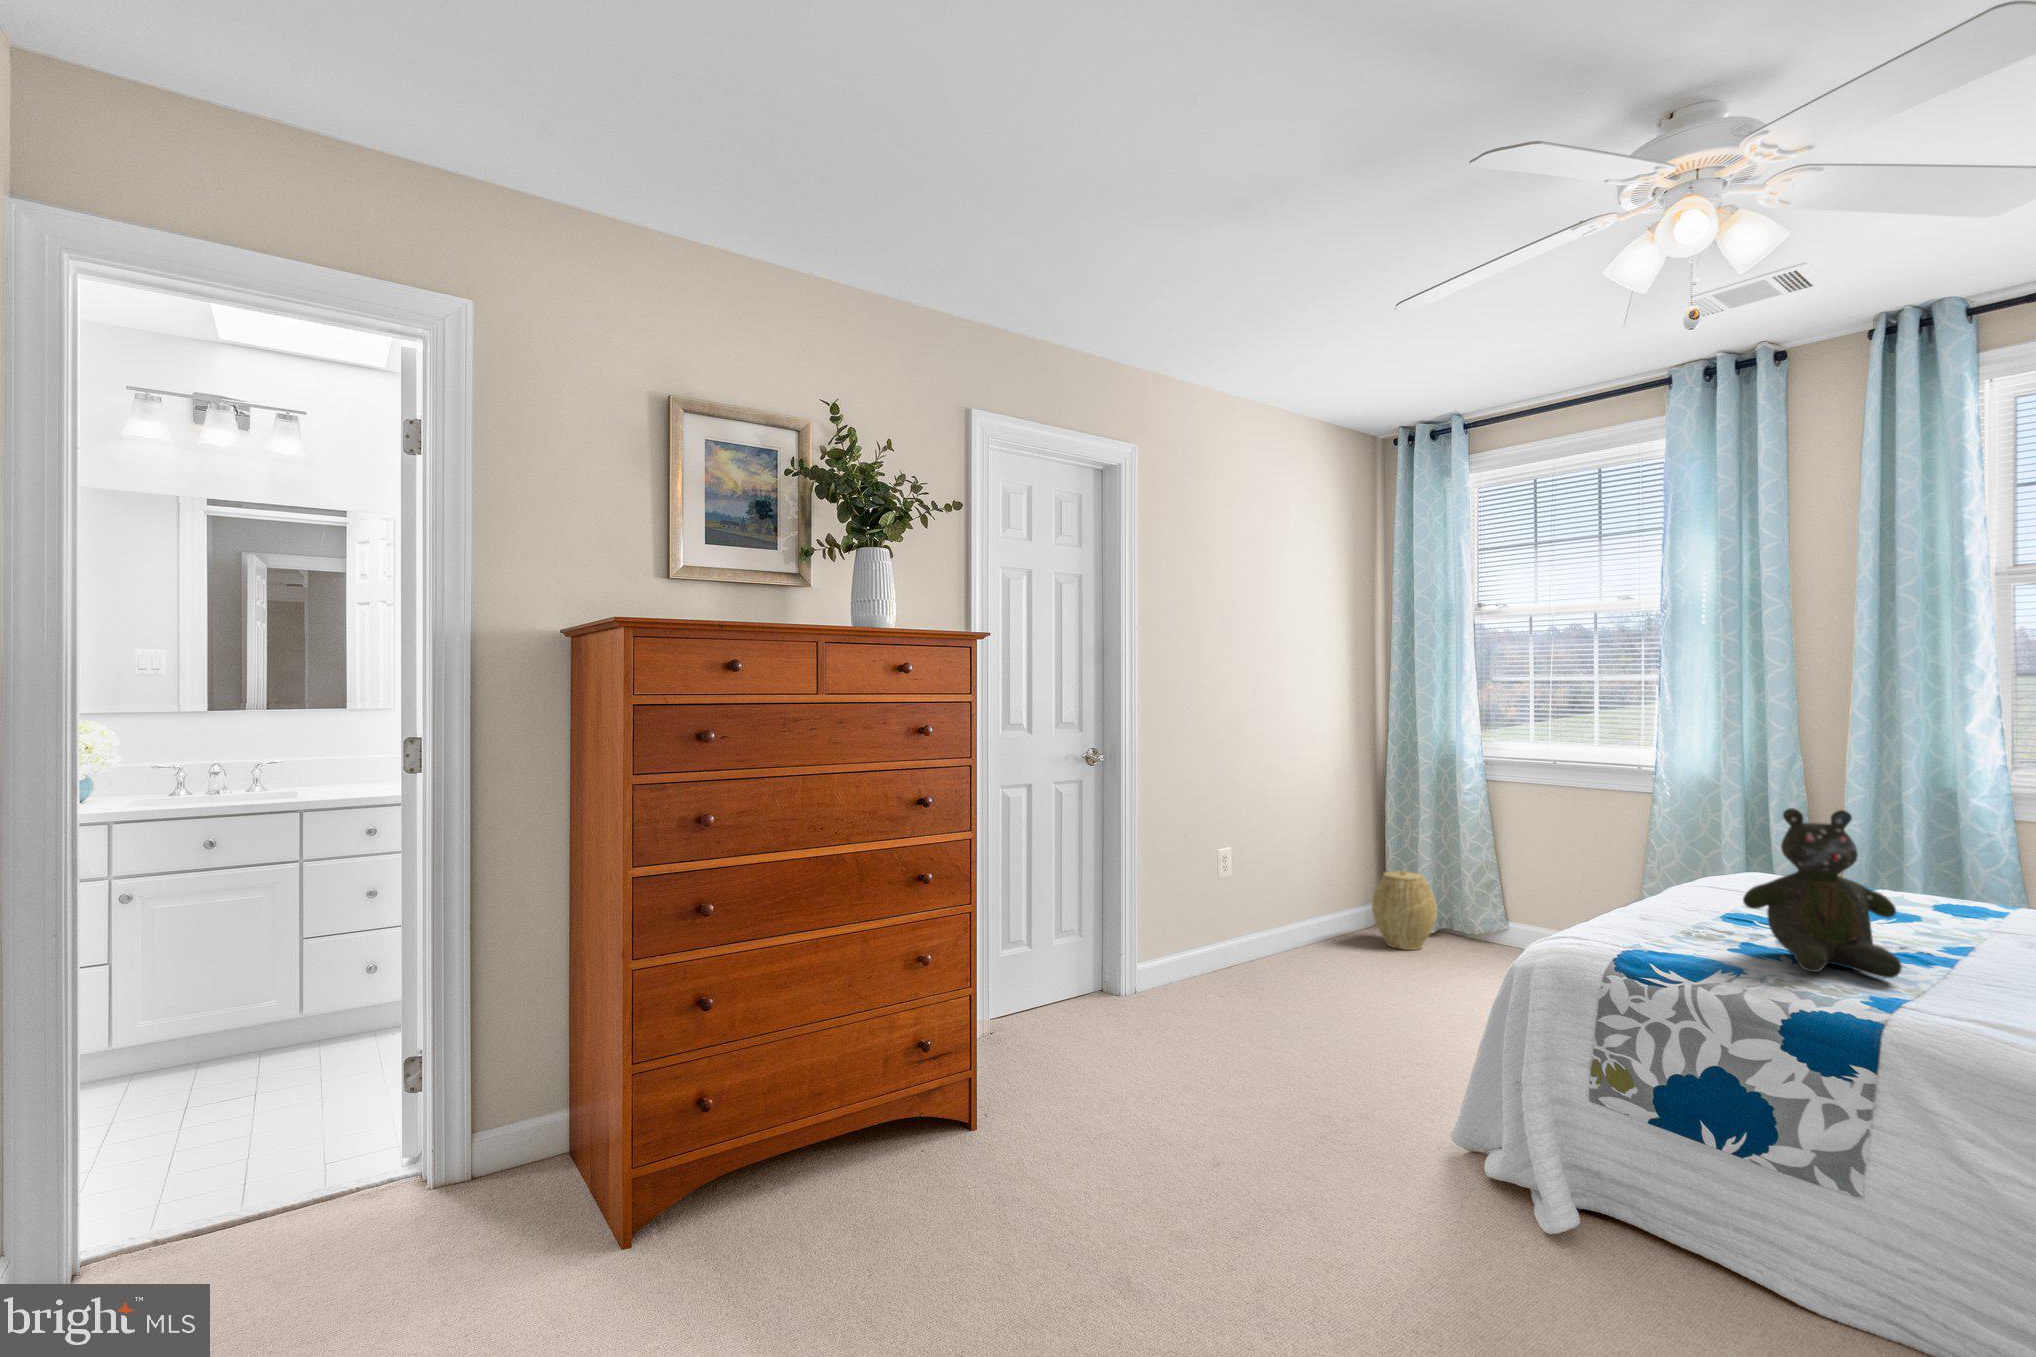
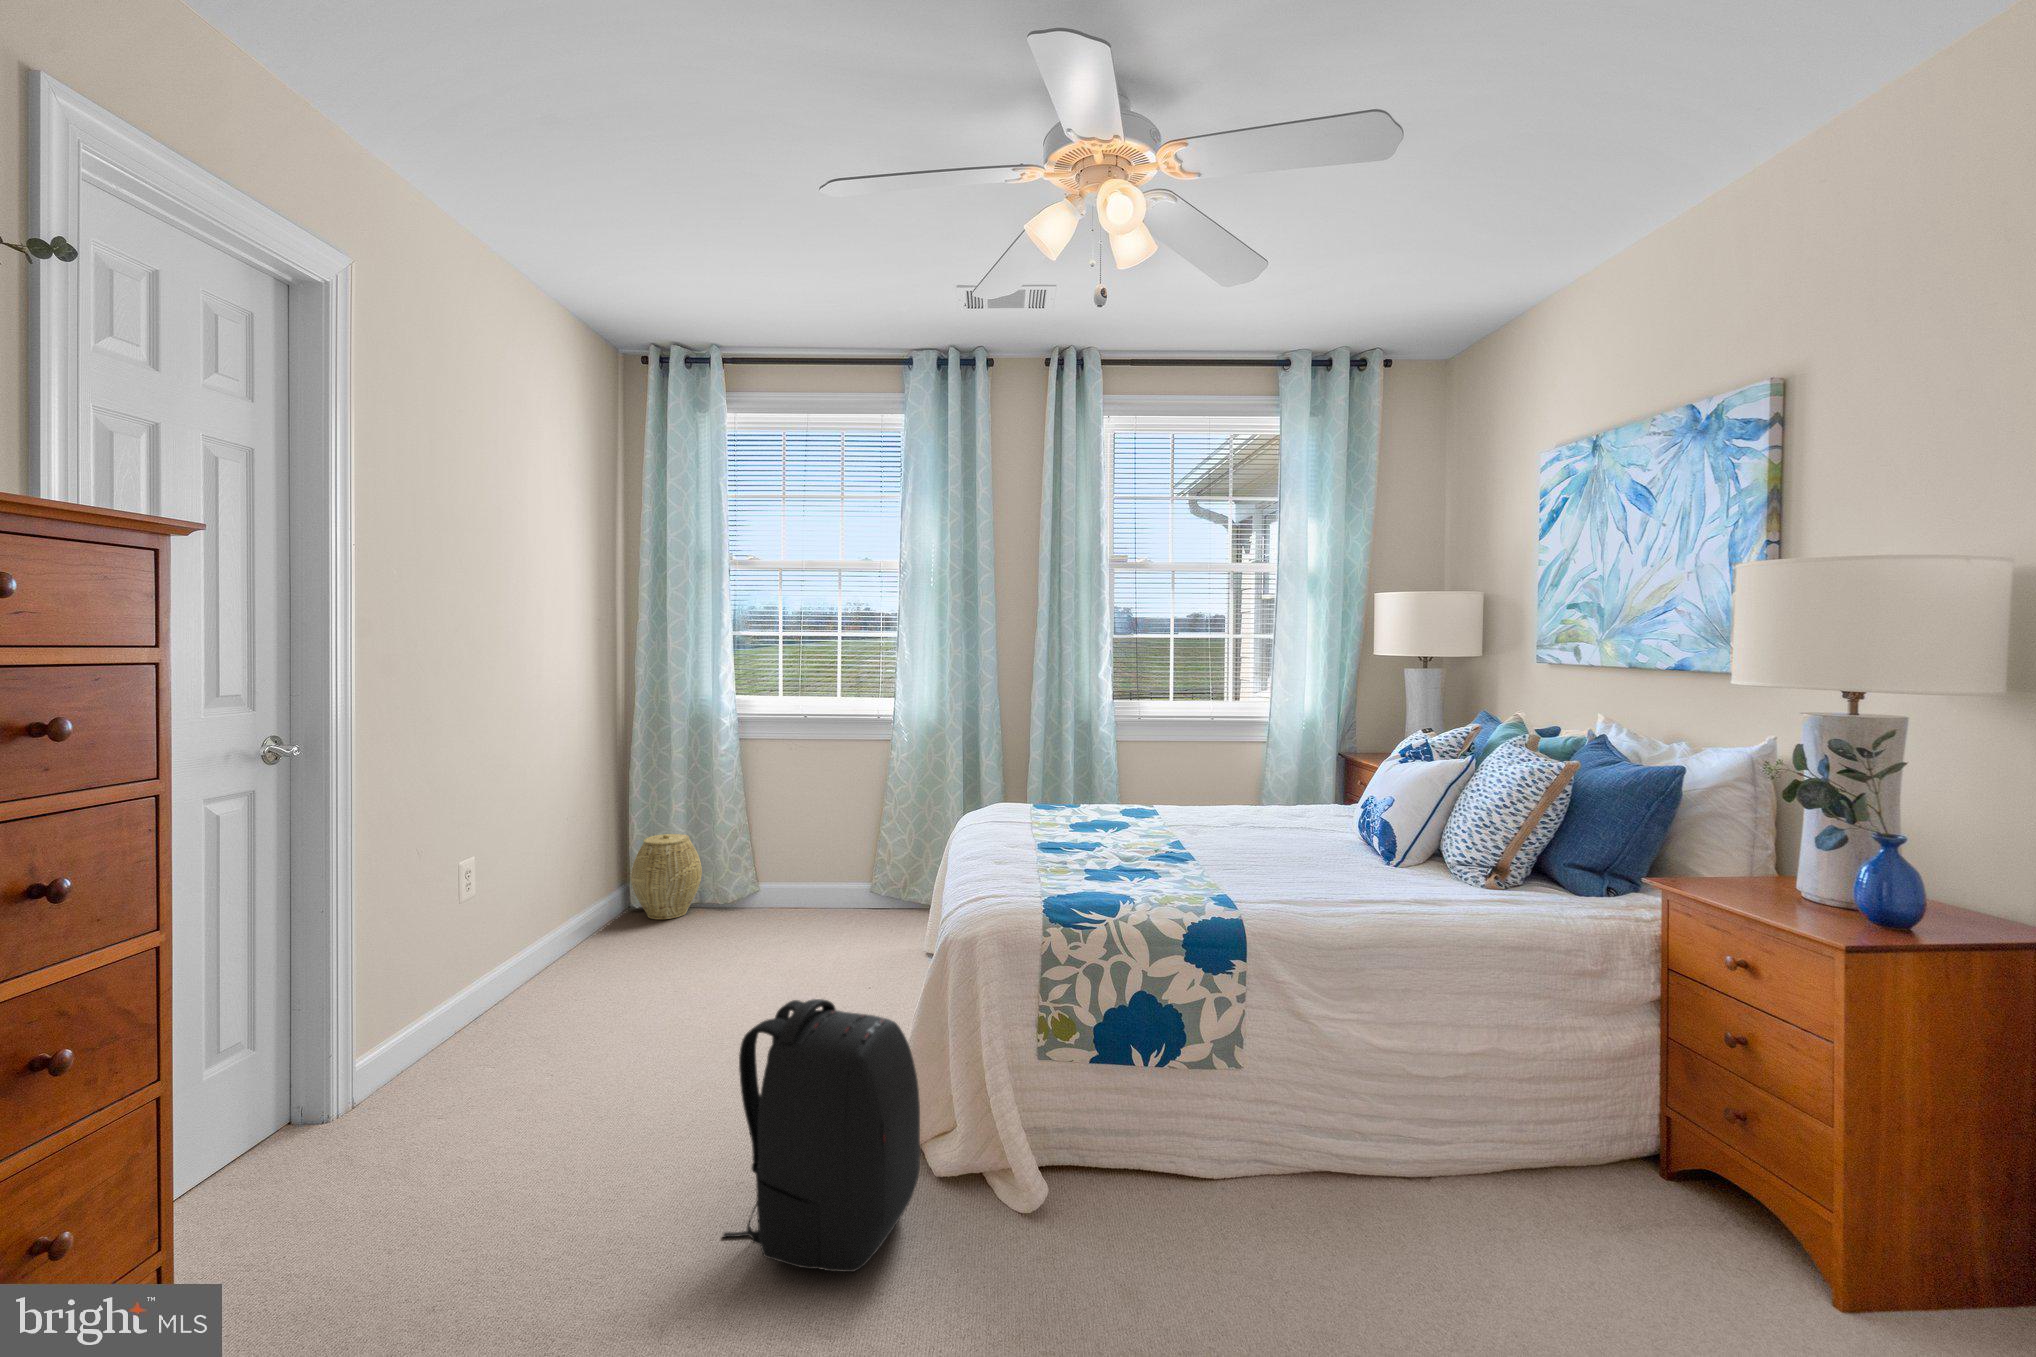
teddy bear: present [1743,808,1902,978] -> none [1106,745,1210,885]
backpack: none [1294,972,1446,1188] -> present [723,999,920,1272]

